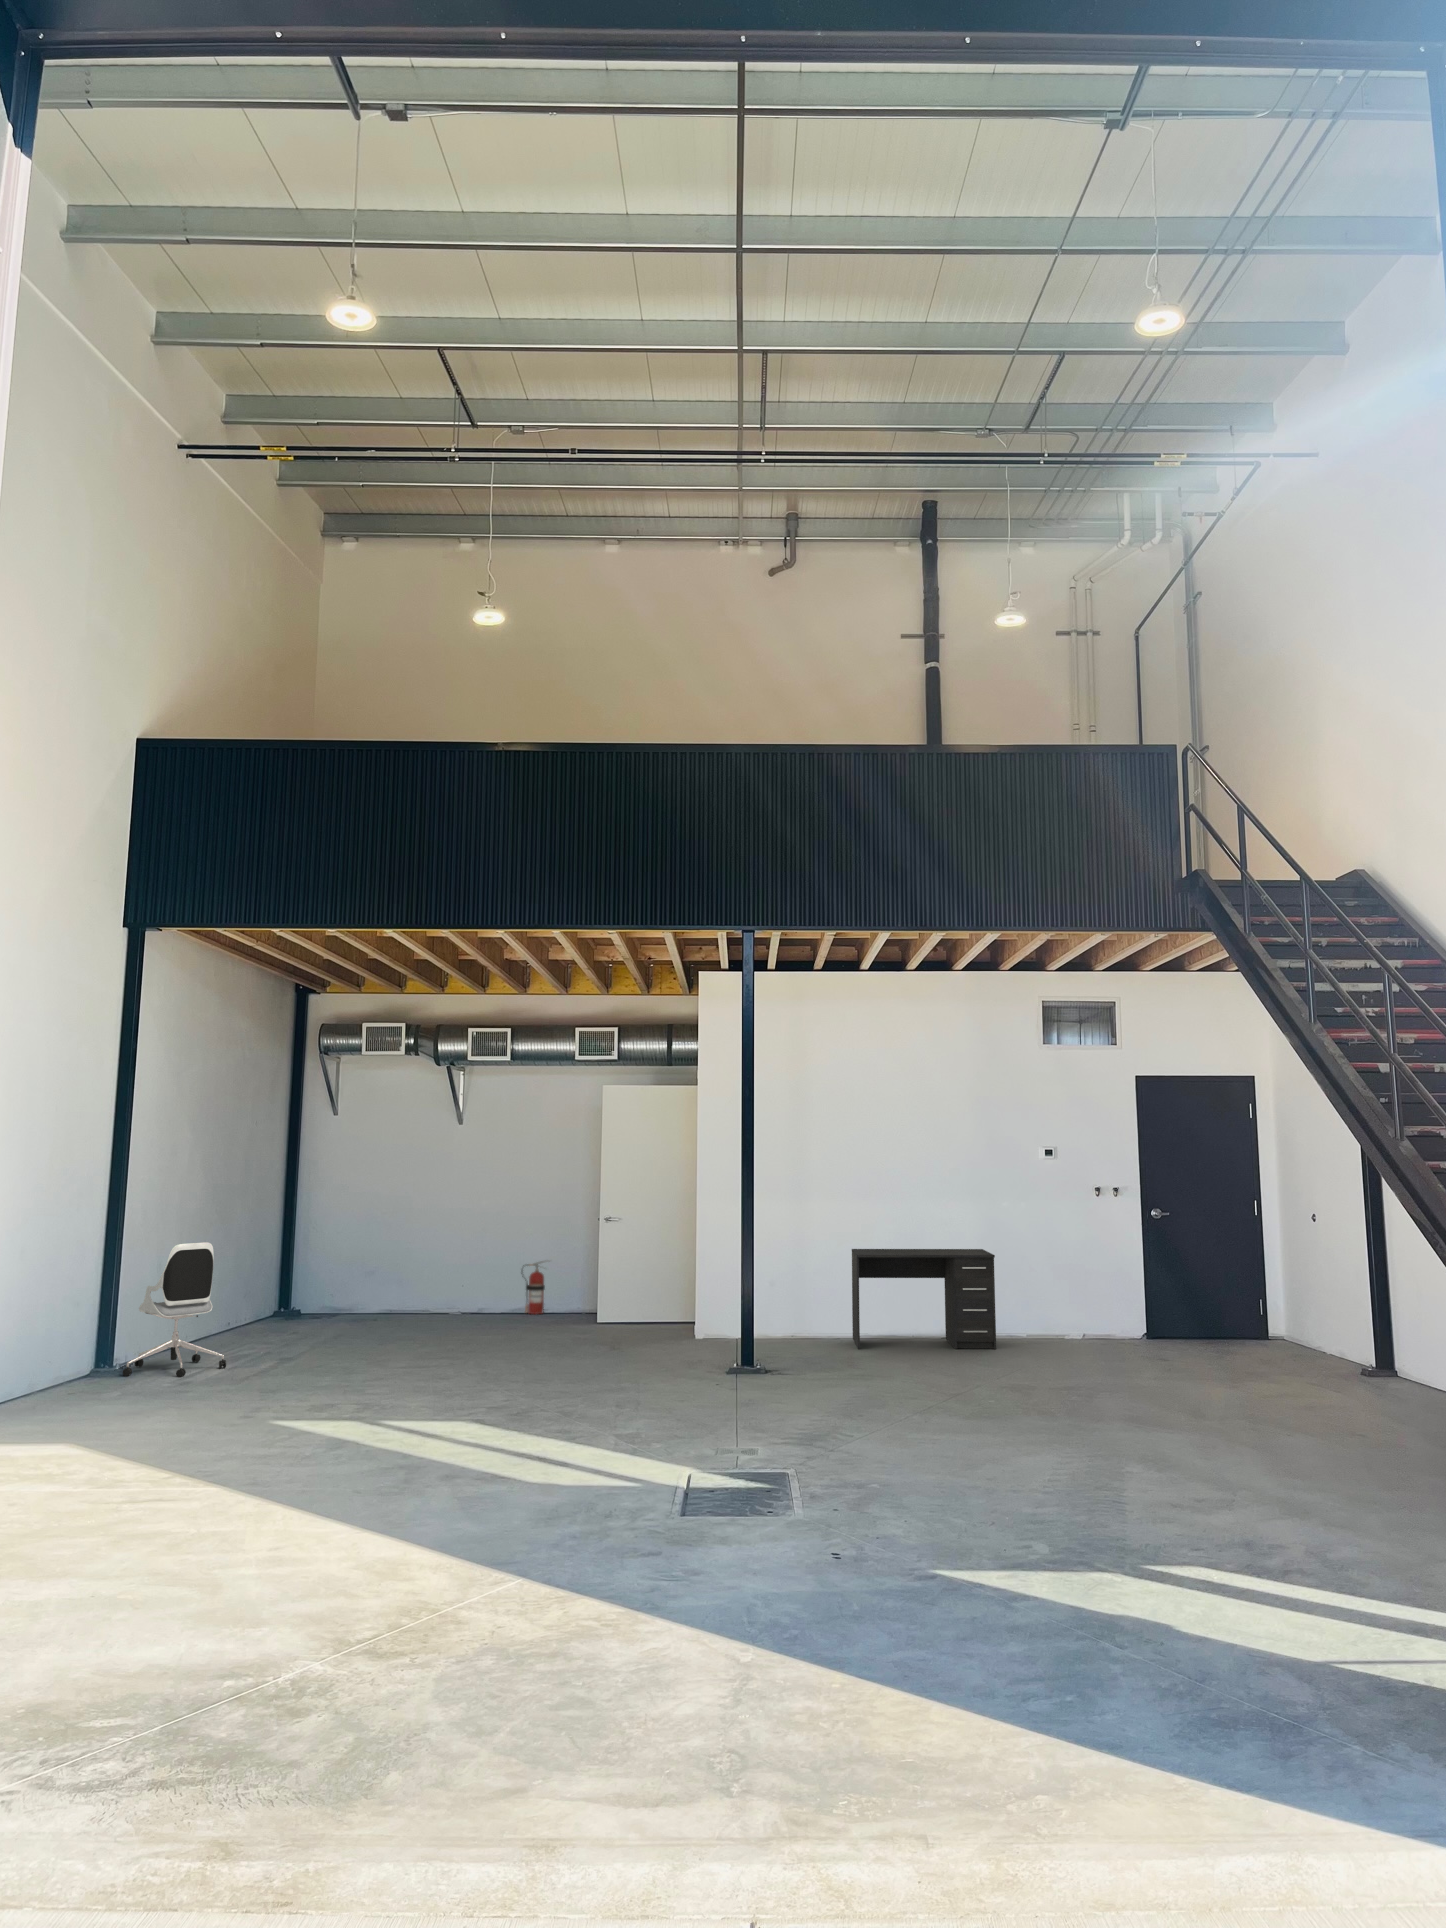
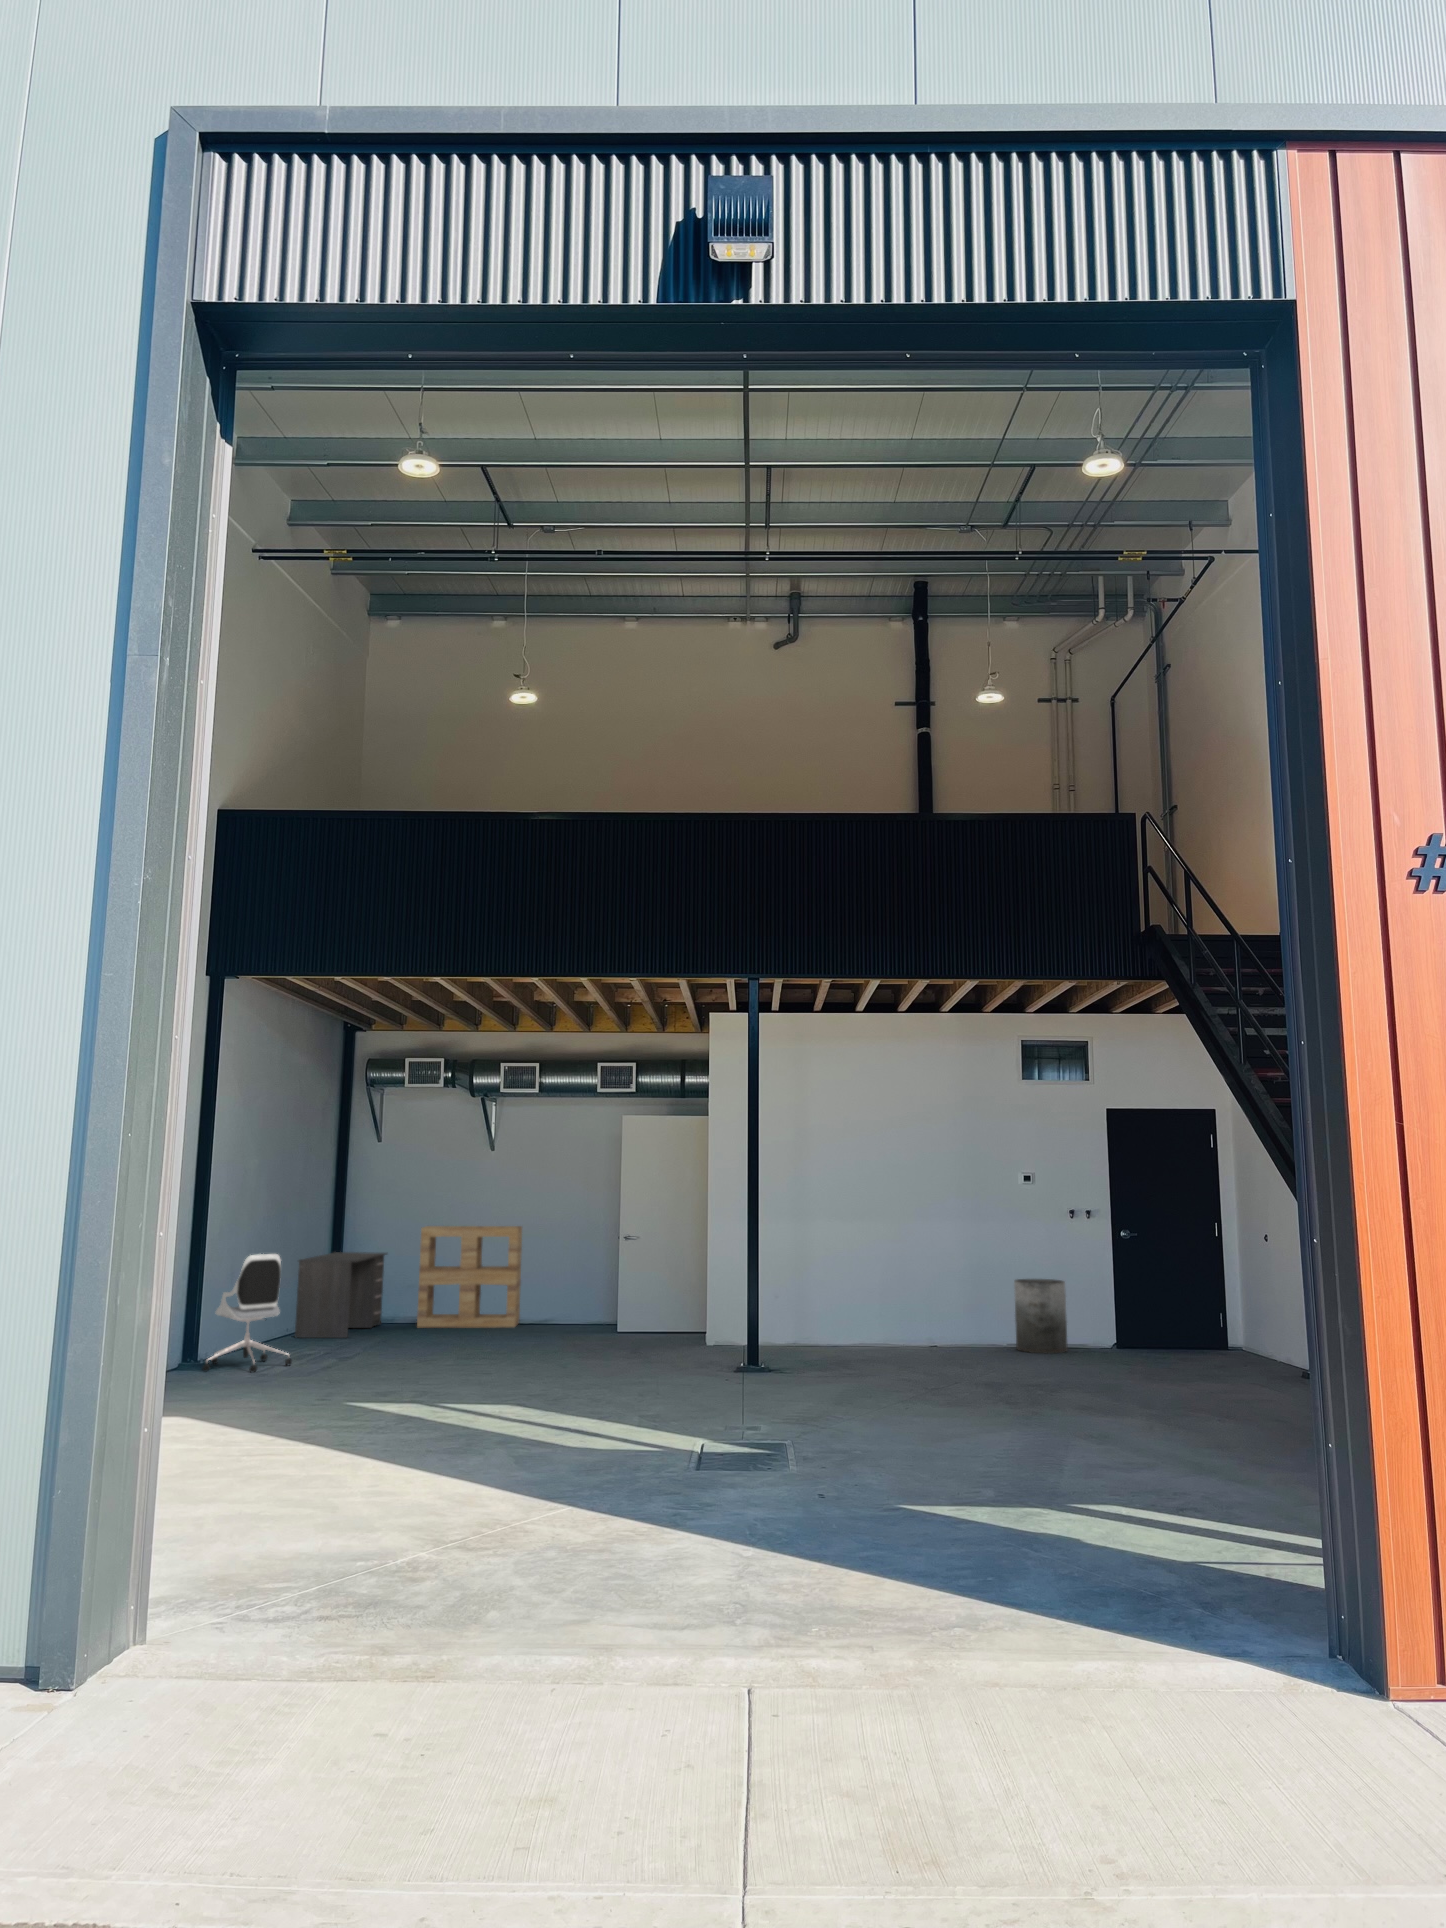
shelving unit: none [376,1207,493,1319] -> present [417,1226,522,1328]
desk: present [852,1249,996,1349] -> present [295,1252,387,1338]
fire extinguisher: present [525,1261,545,1314] -> none [548,1275,577,1324]
trash can: none [1036,1265,1095,1348] -> present [1014,1279,1068,1353]

